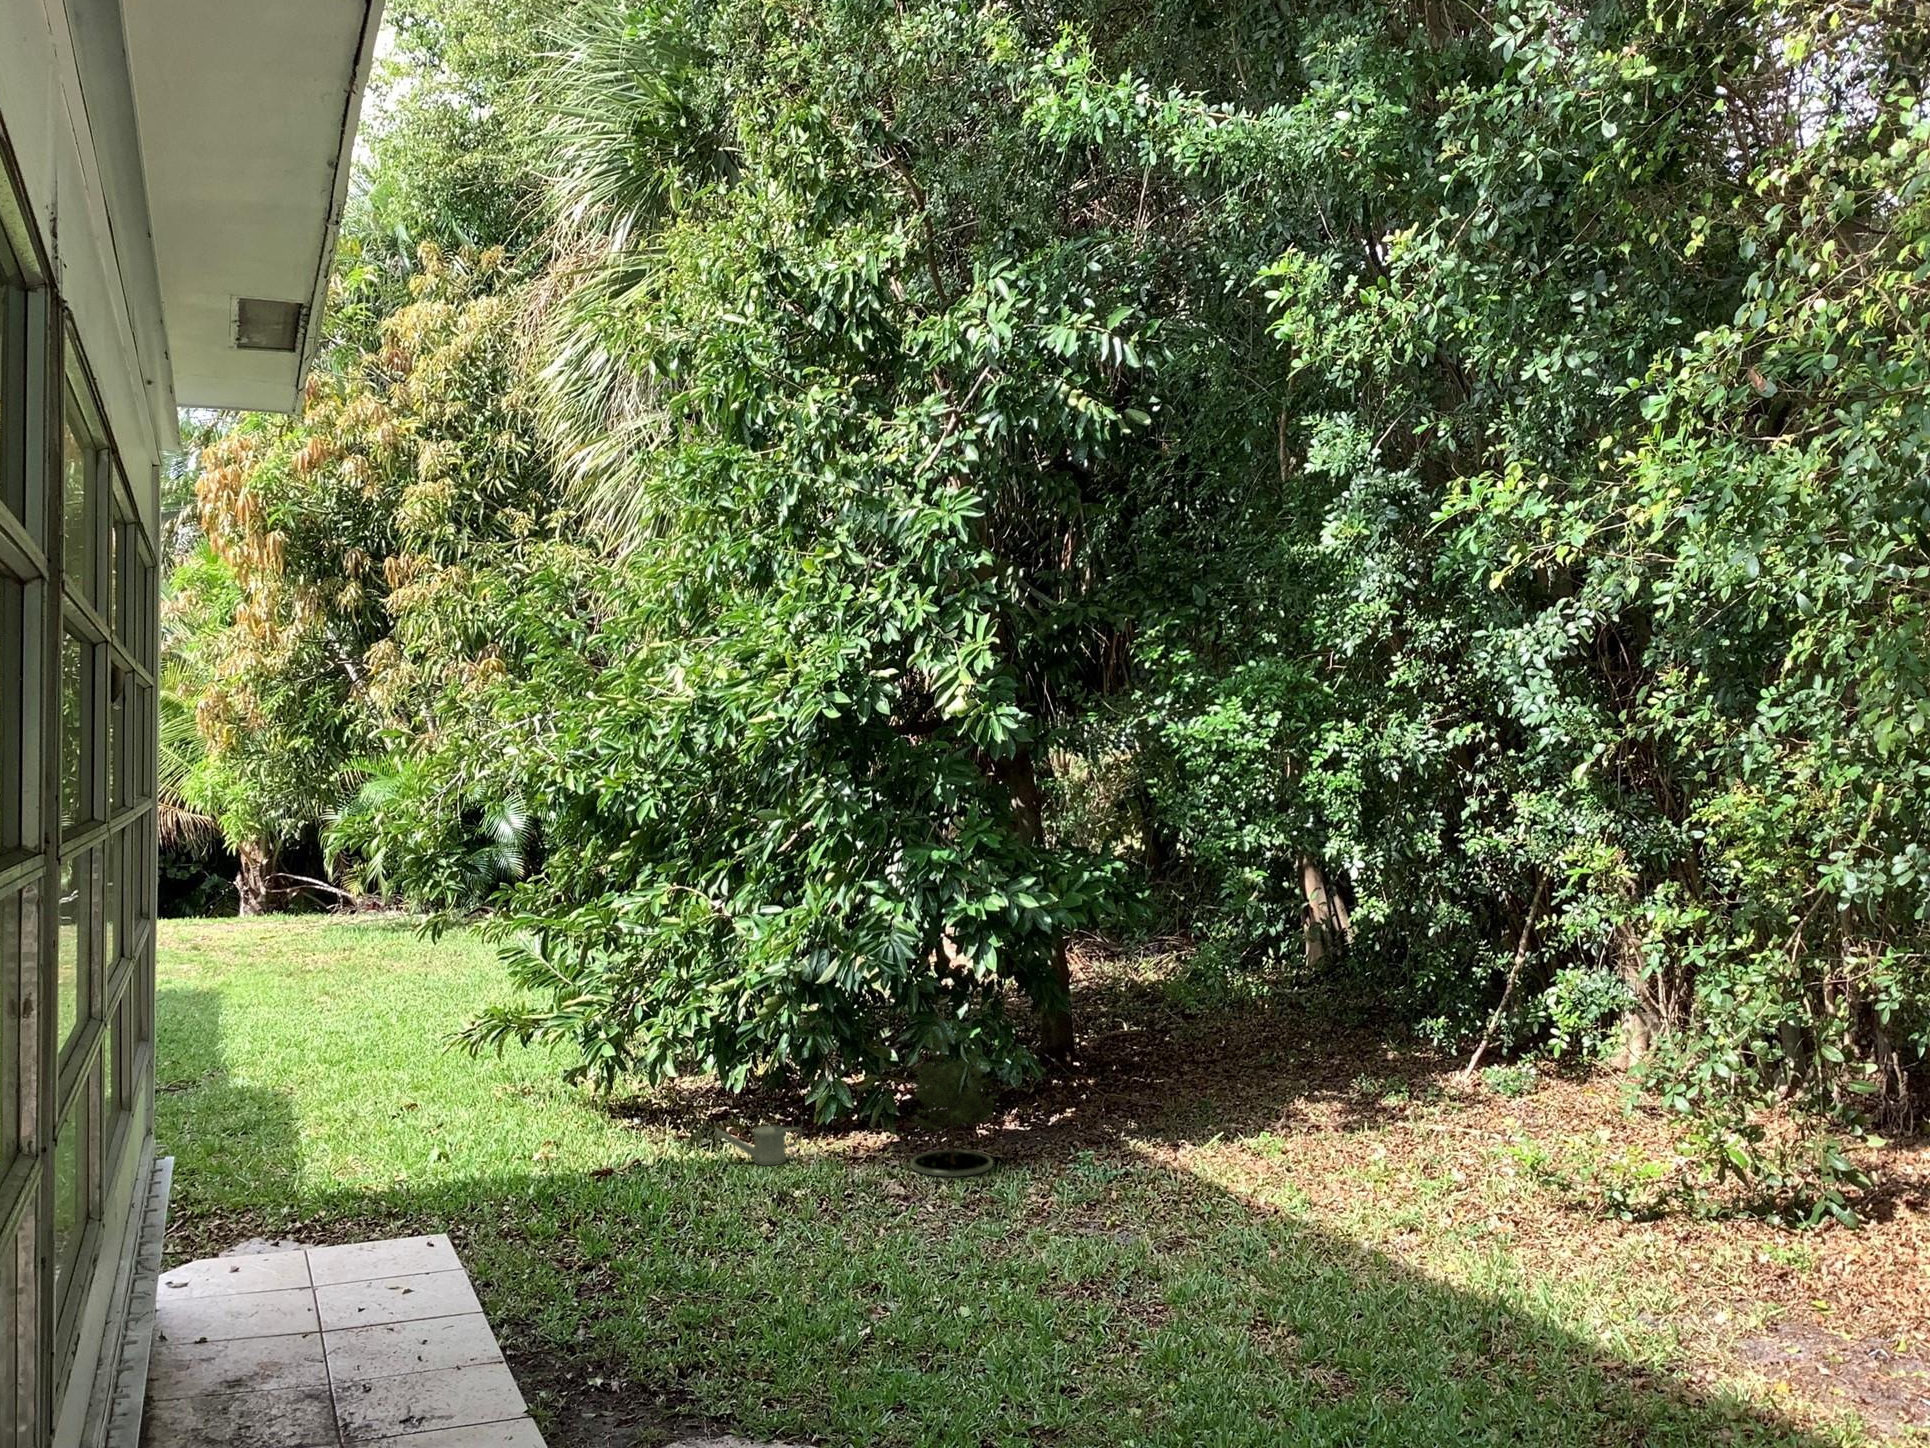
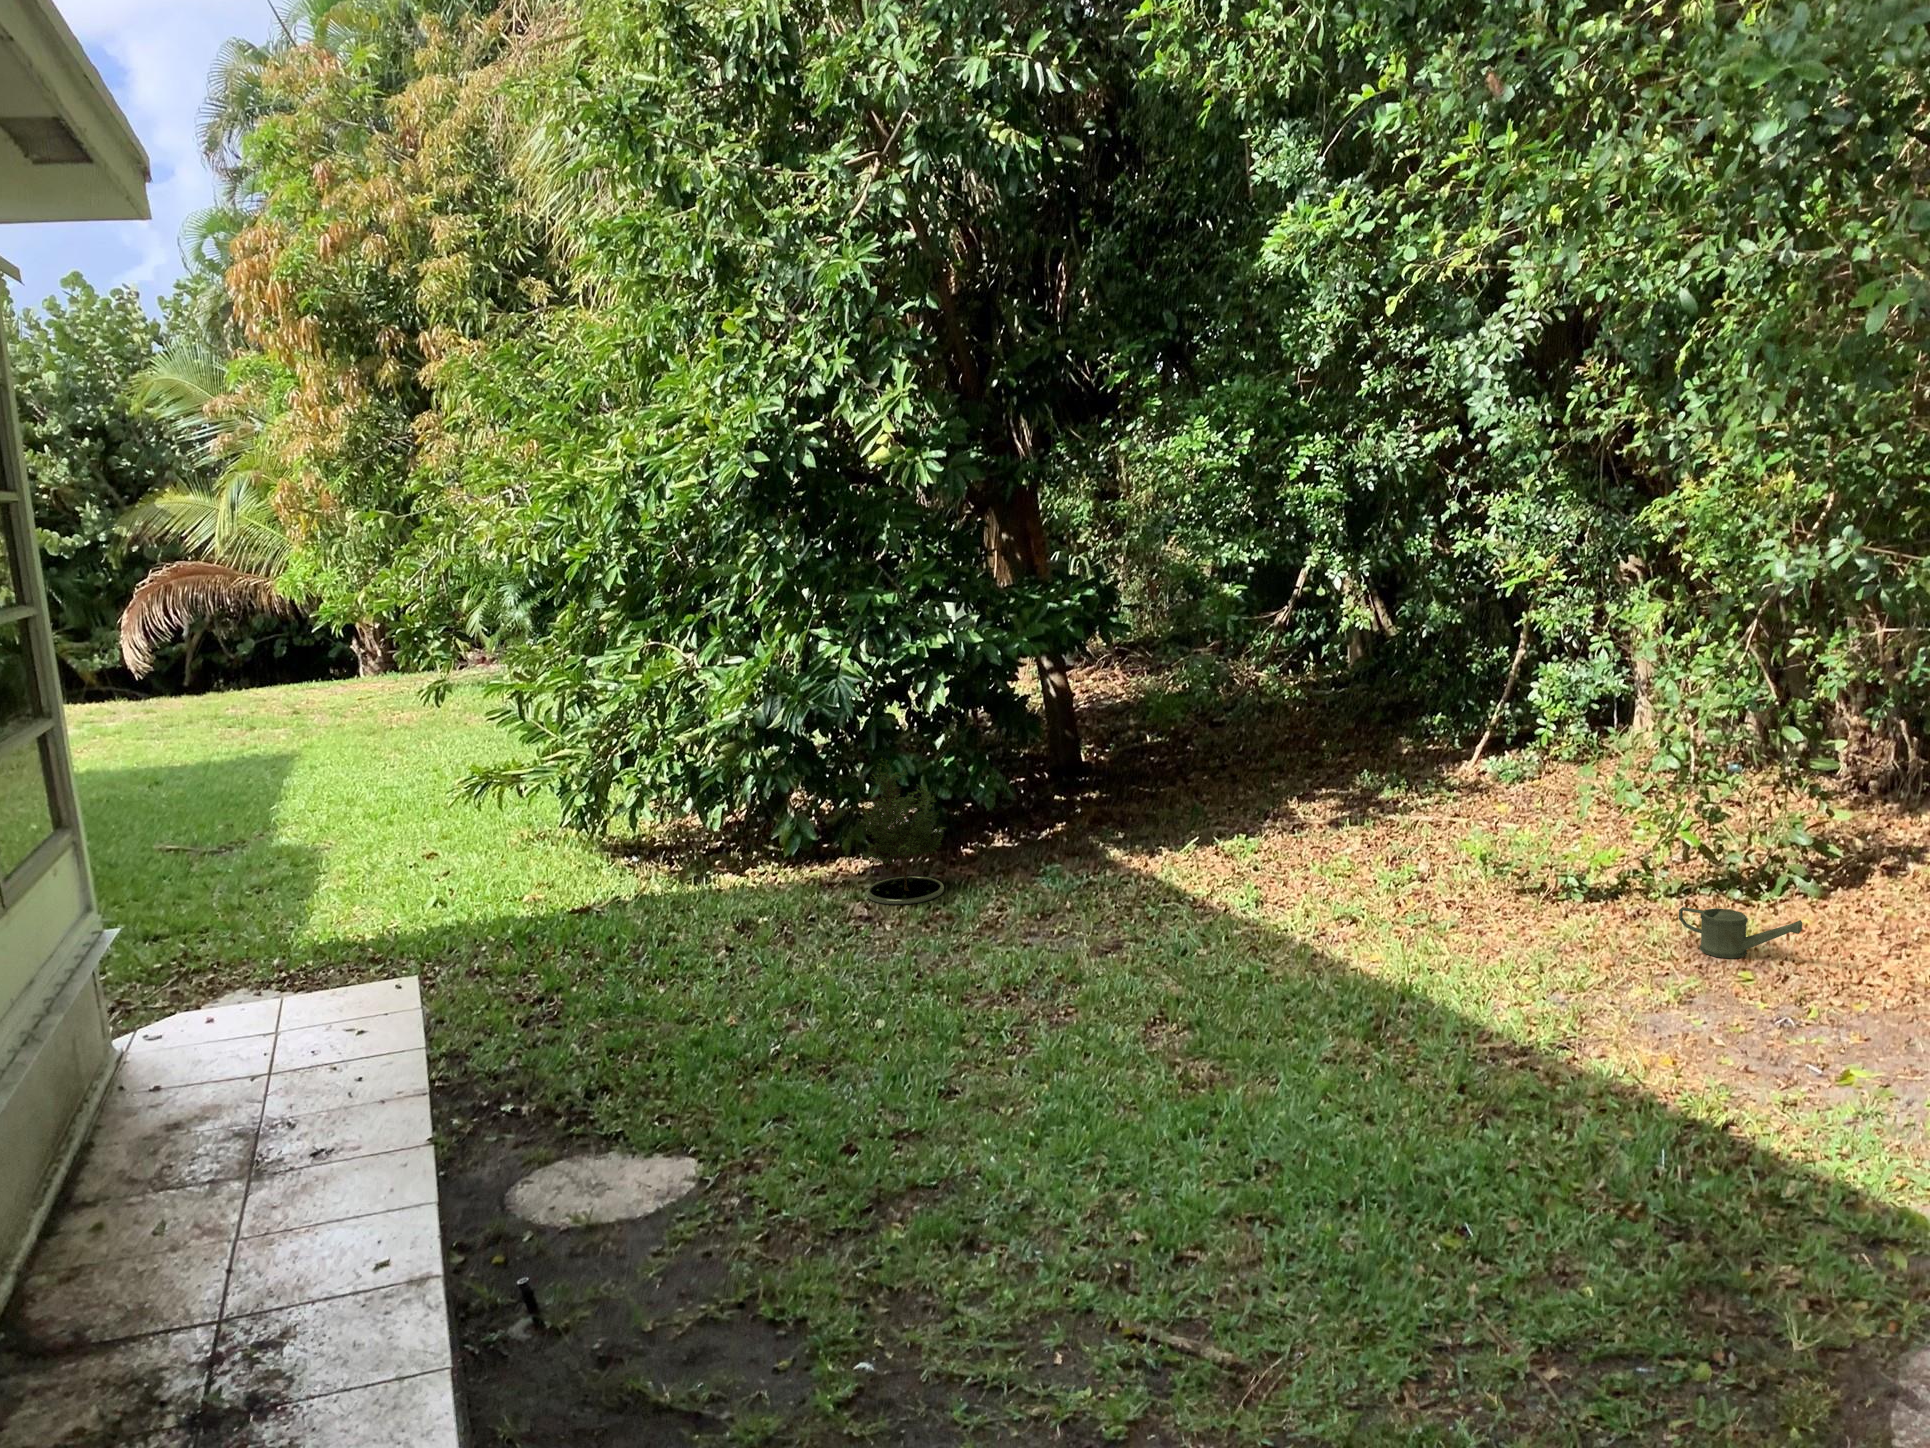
watering can: present [716,1126,802,1166] -> present [1679,907,1802,958]

